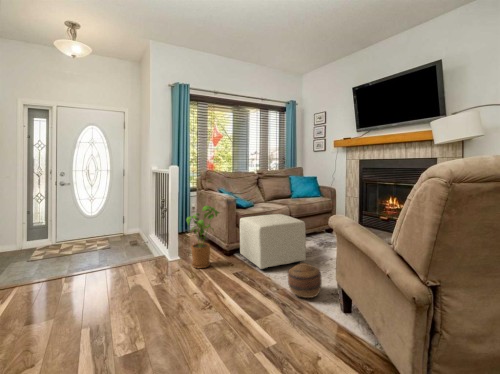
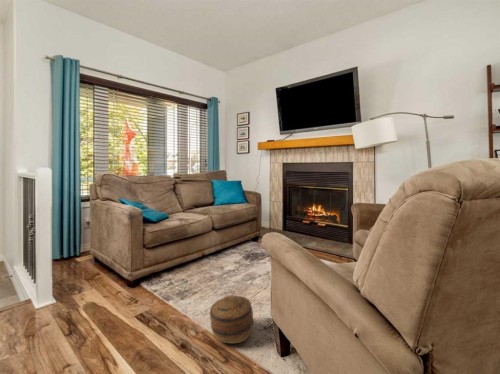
house plant: present [186,206,219,269] -> none [65,224,121,314]
ottoman: present [240,214,306,270] -> none [148,228,232,304]

